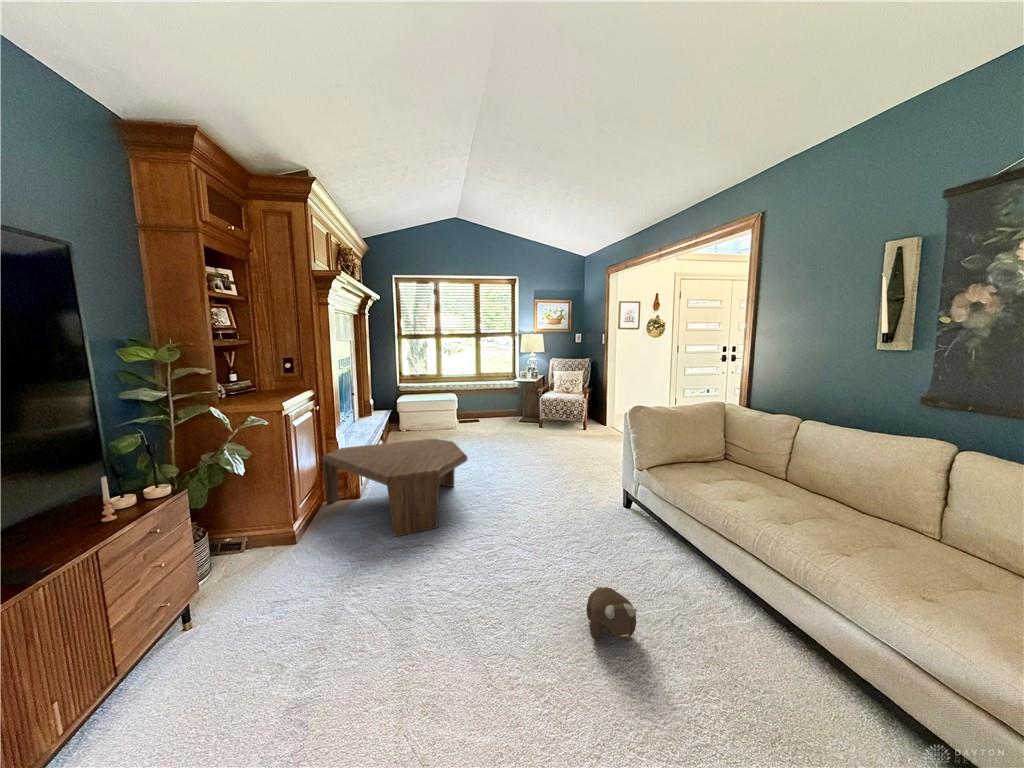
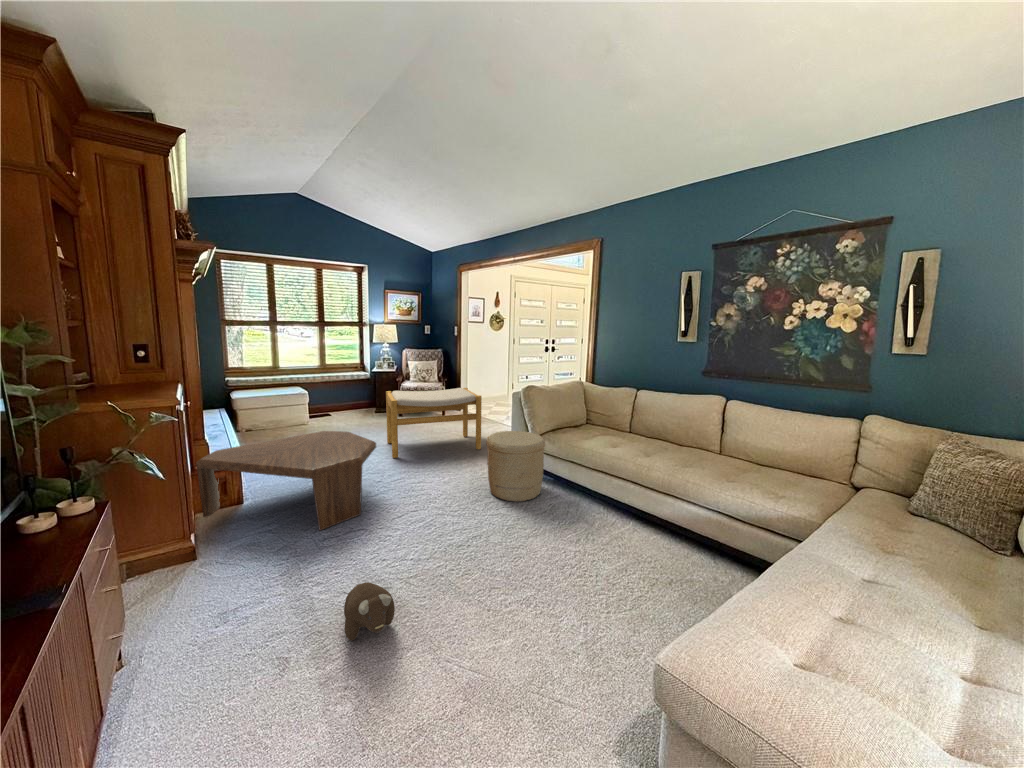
footstool: none [503,402,603,475] -> present [386,388,482,458]
woven basket: none [575,459,649,549] -> present [486,431,545,502]
candle: present [101,477,117,522] -> none [30,495,53,554]
plush toy: present [587,587,637,641] -> present [344,582,395,641]

